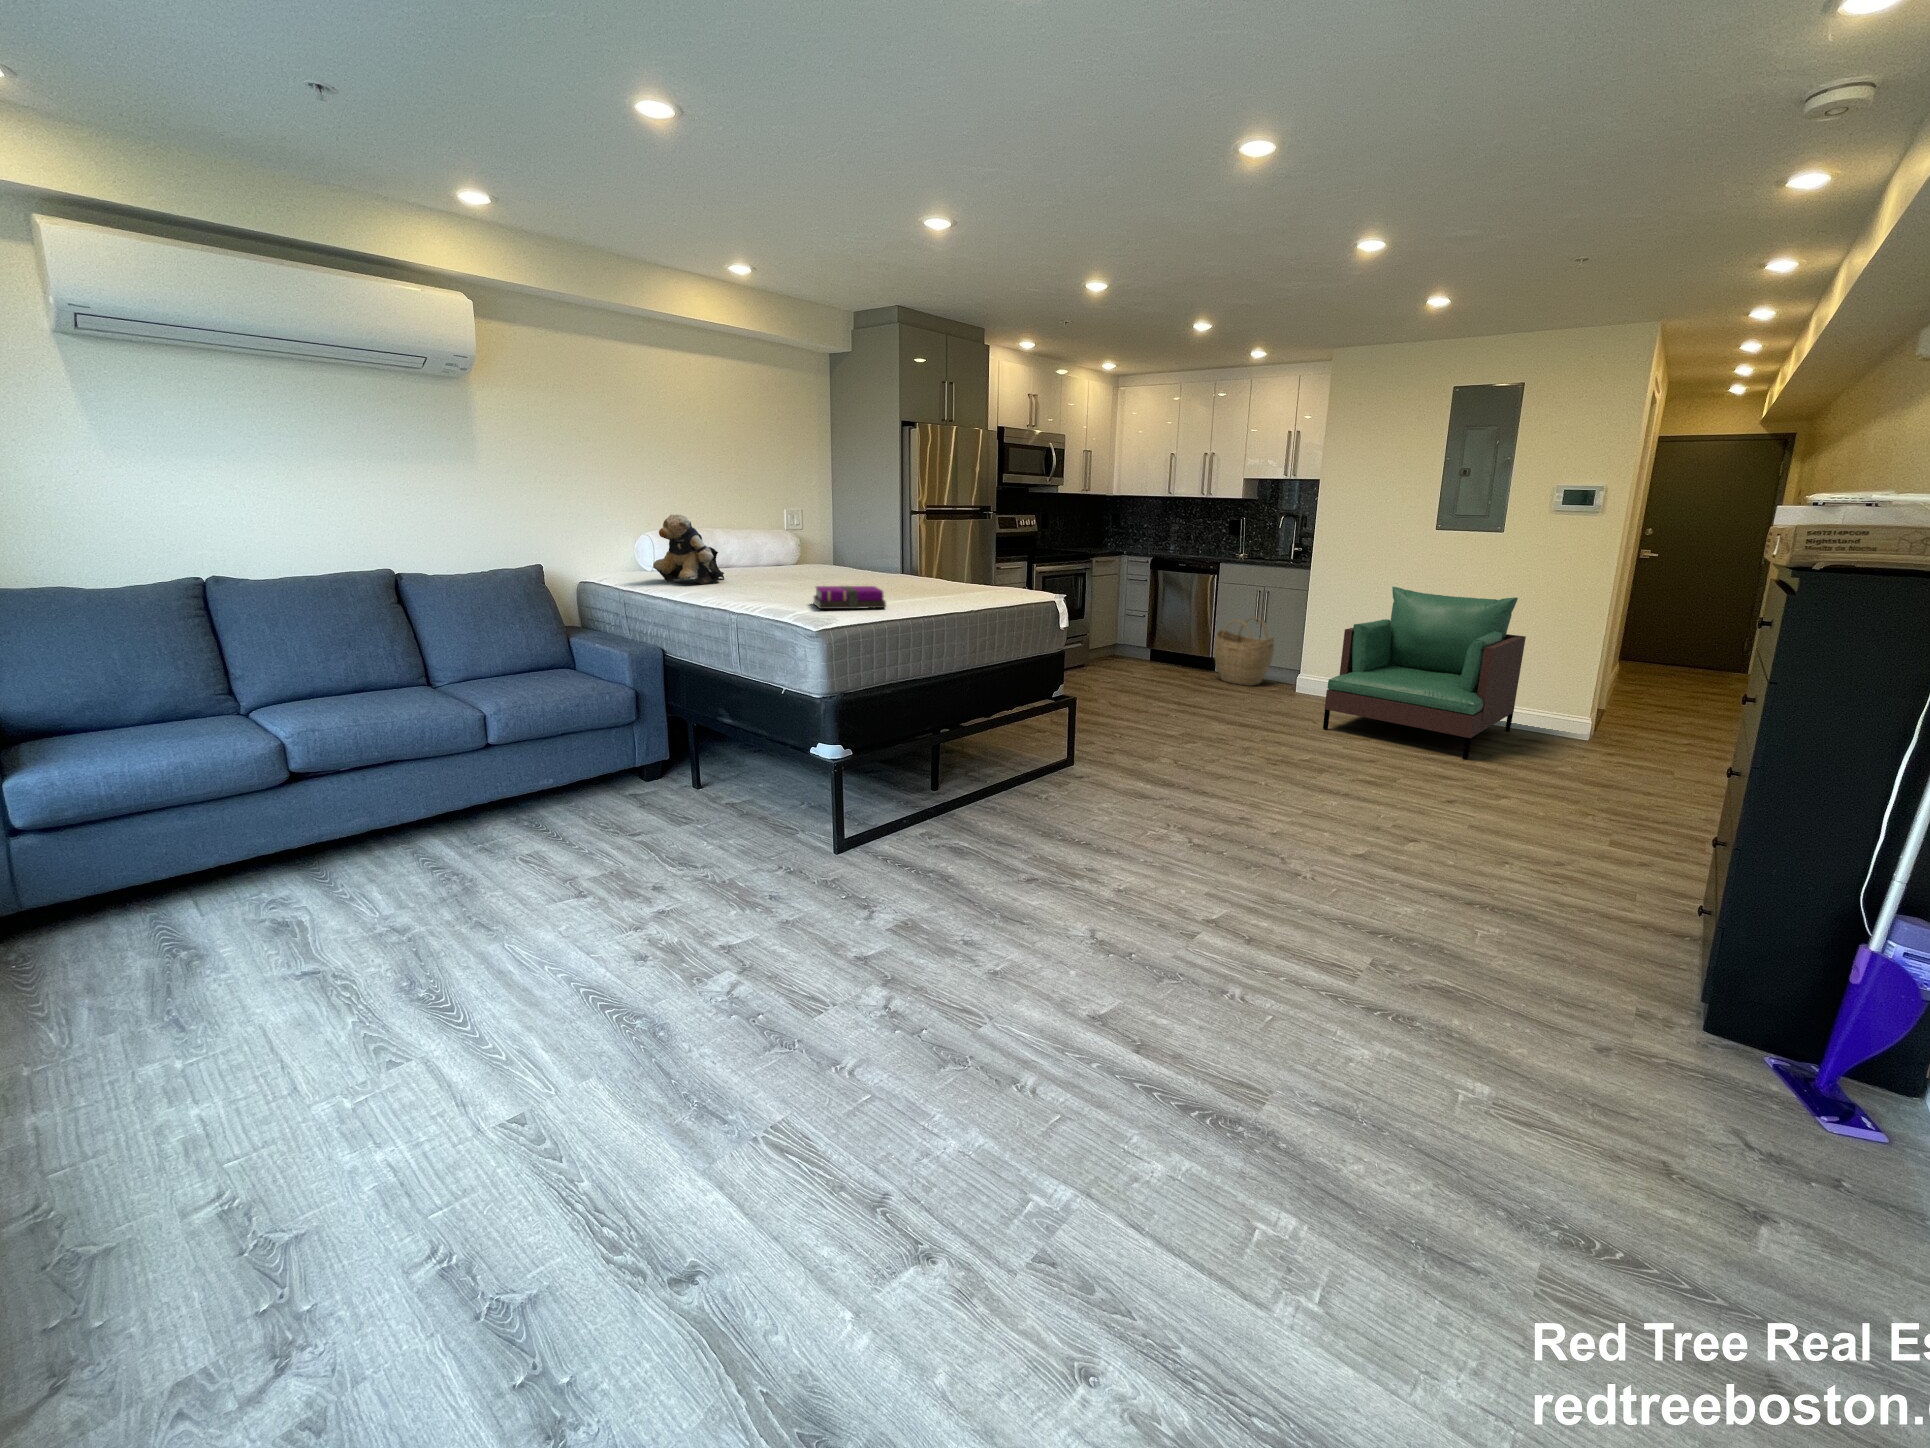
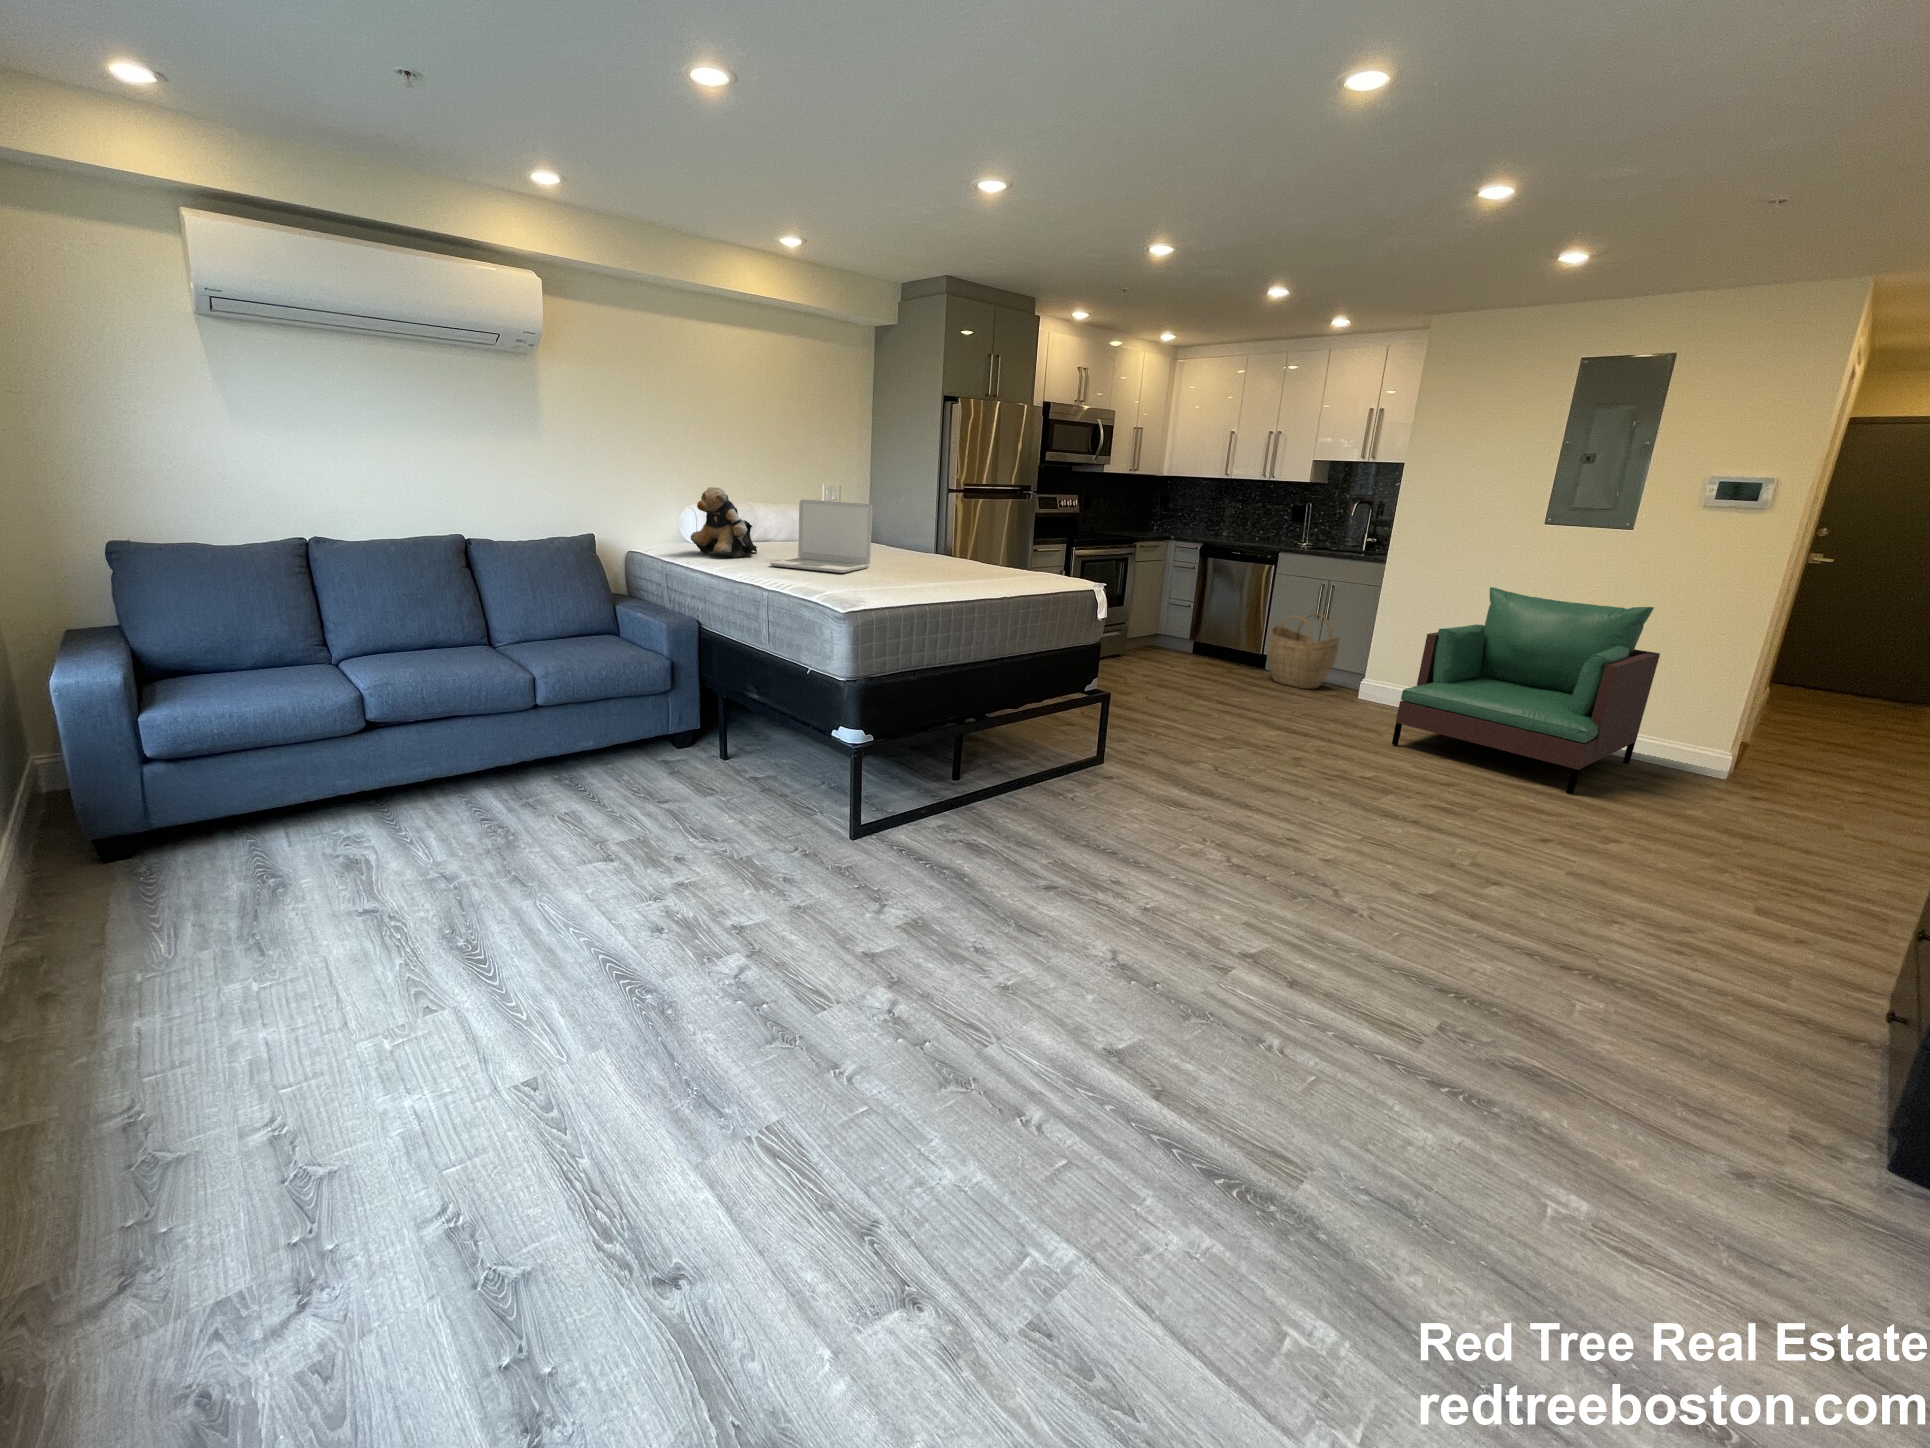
laptop: none [739,524,841,595] -> present [770,500,872,573]
notebook: present [814,586,886,609] -> none [841,565,915,591]

